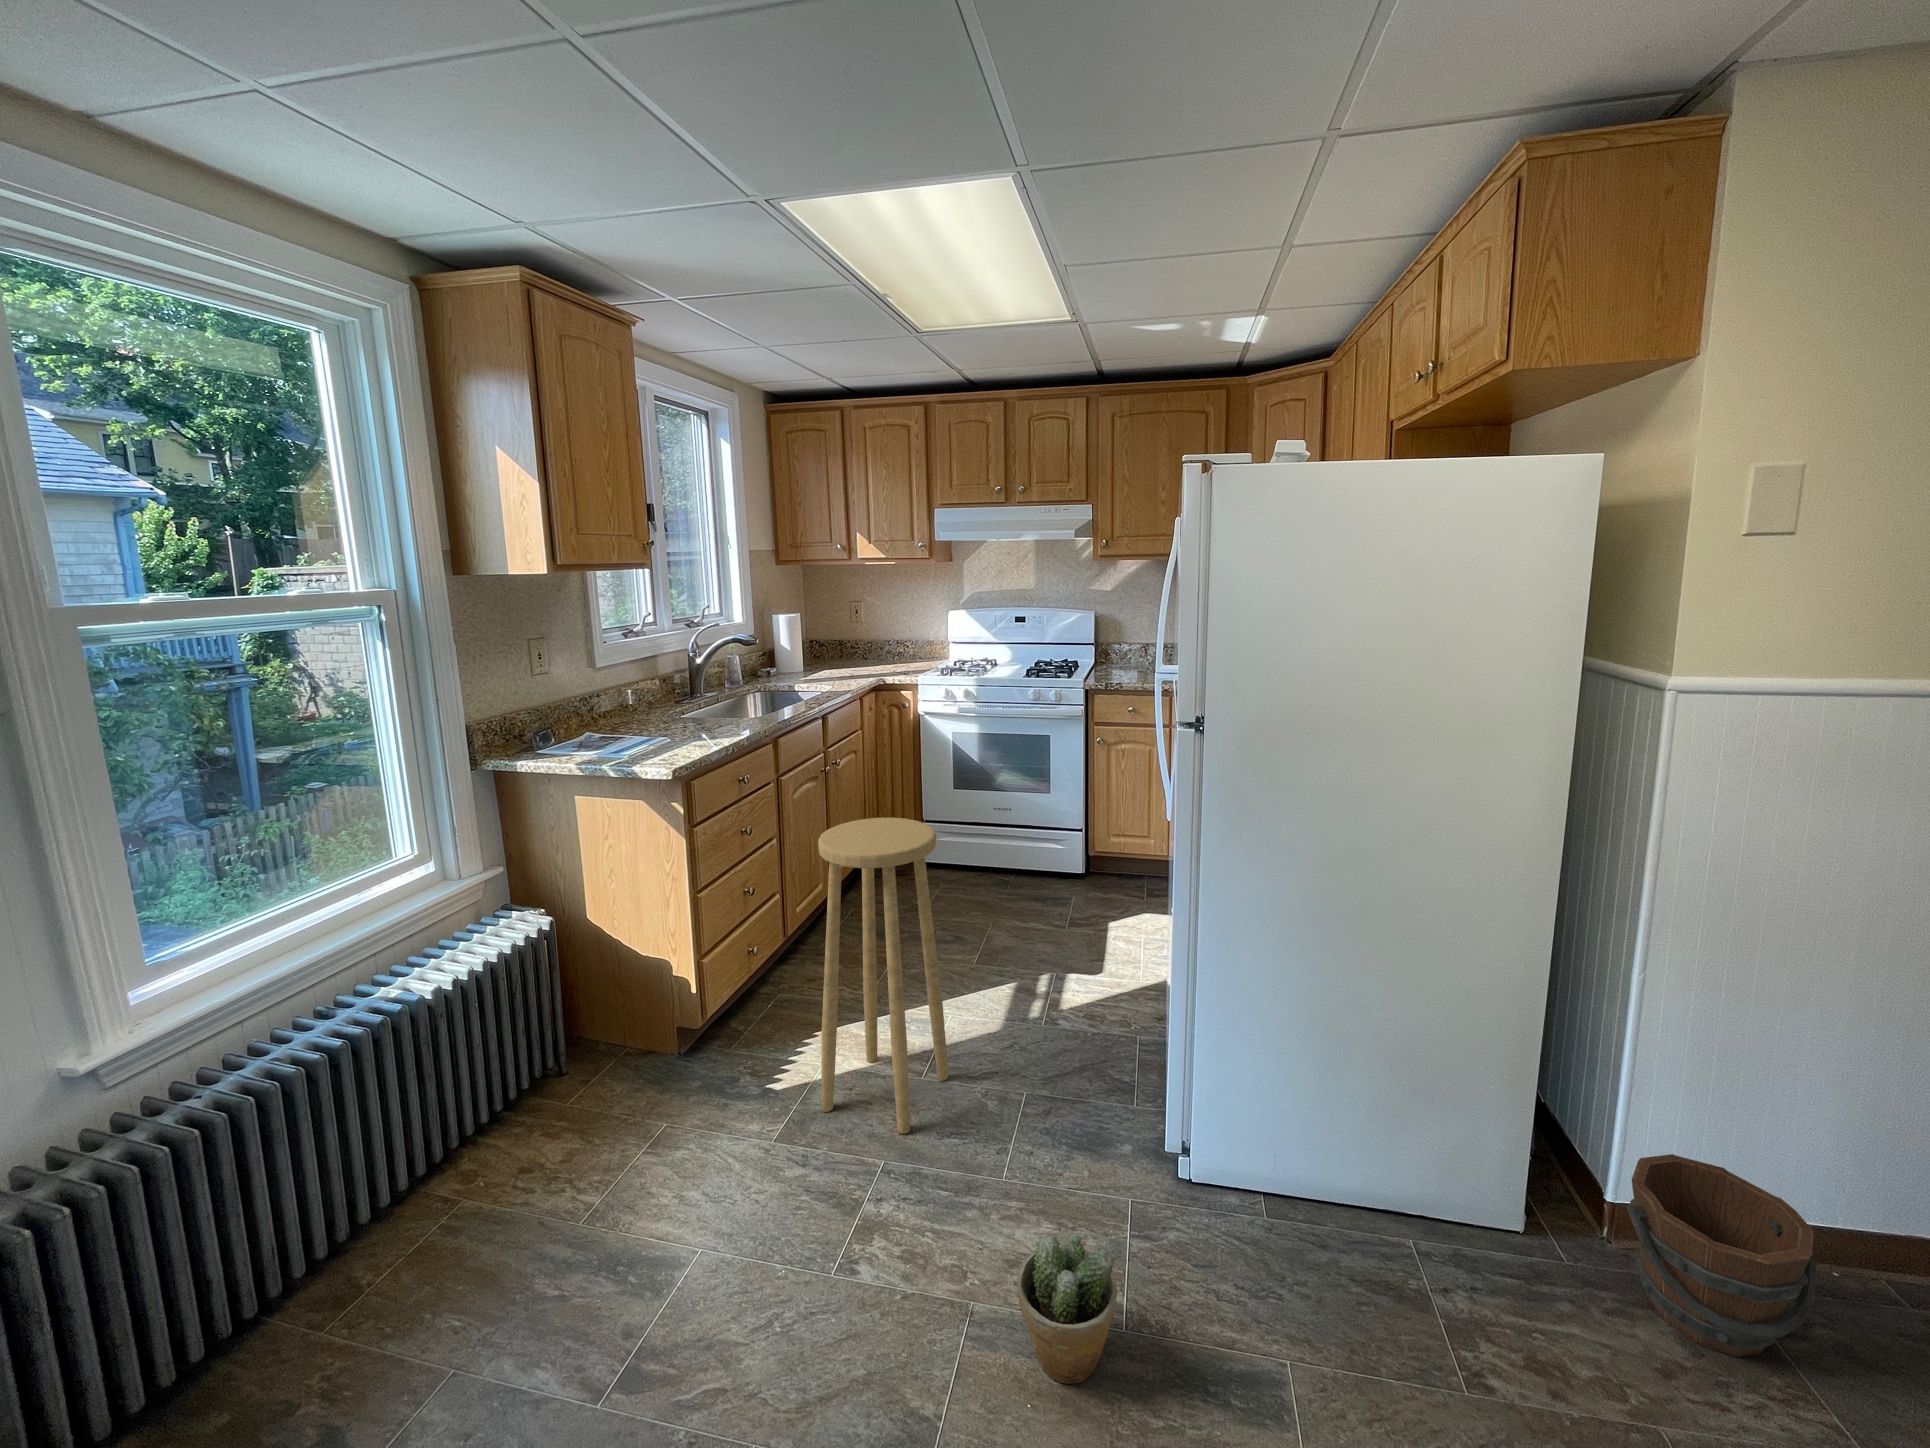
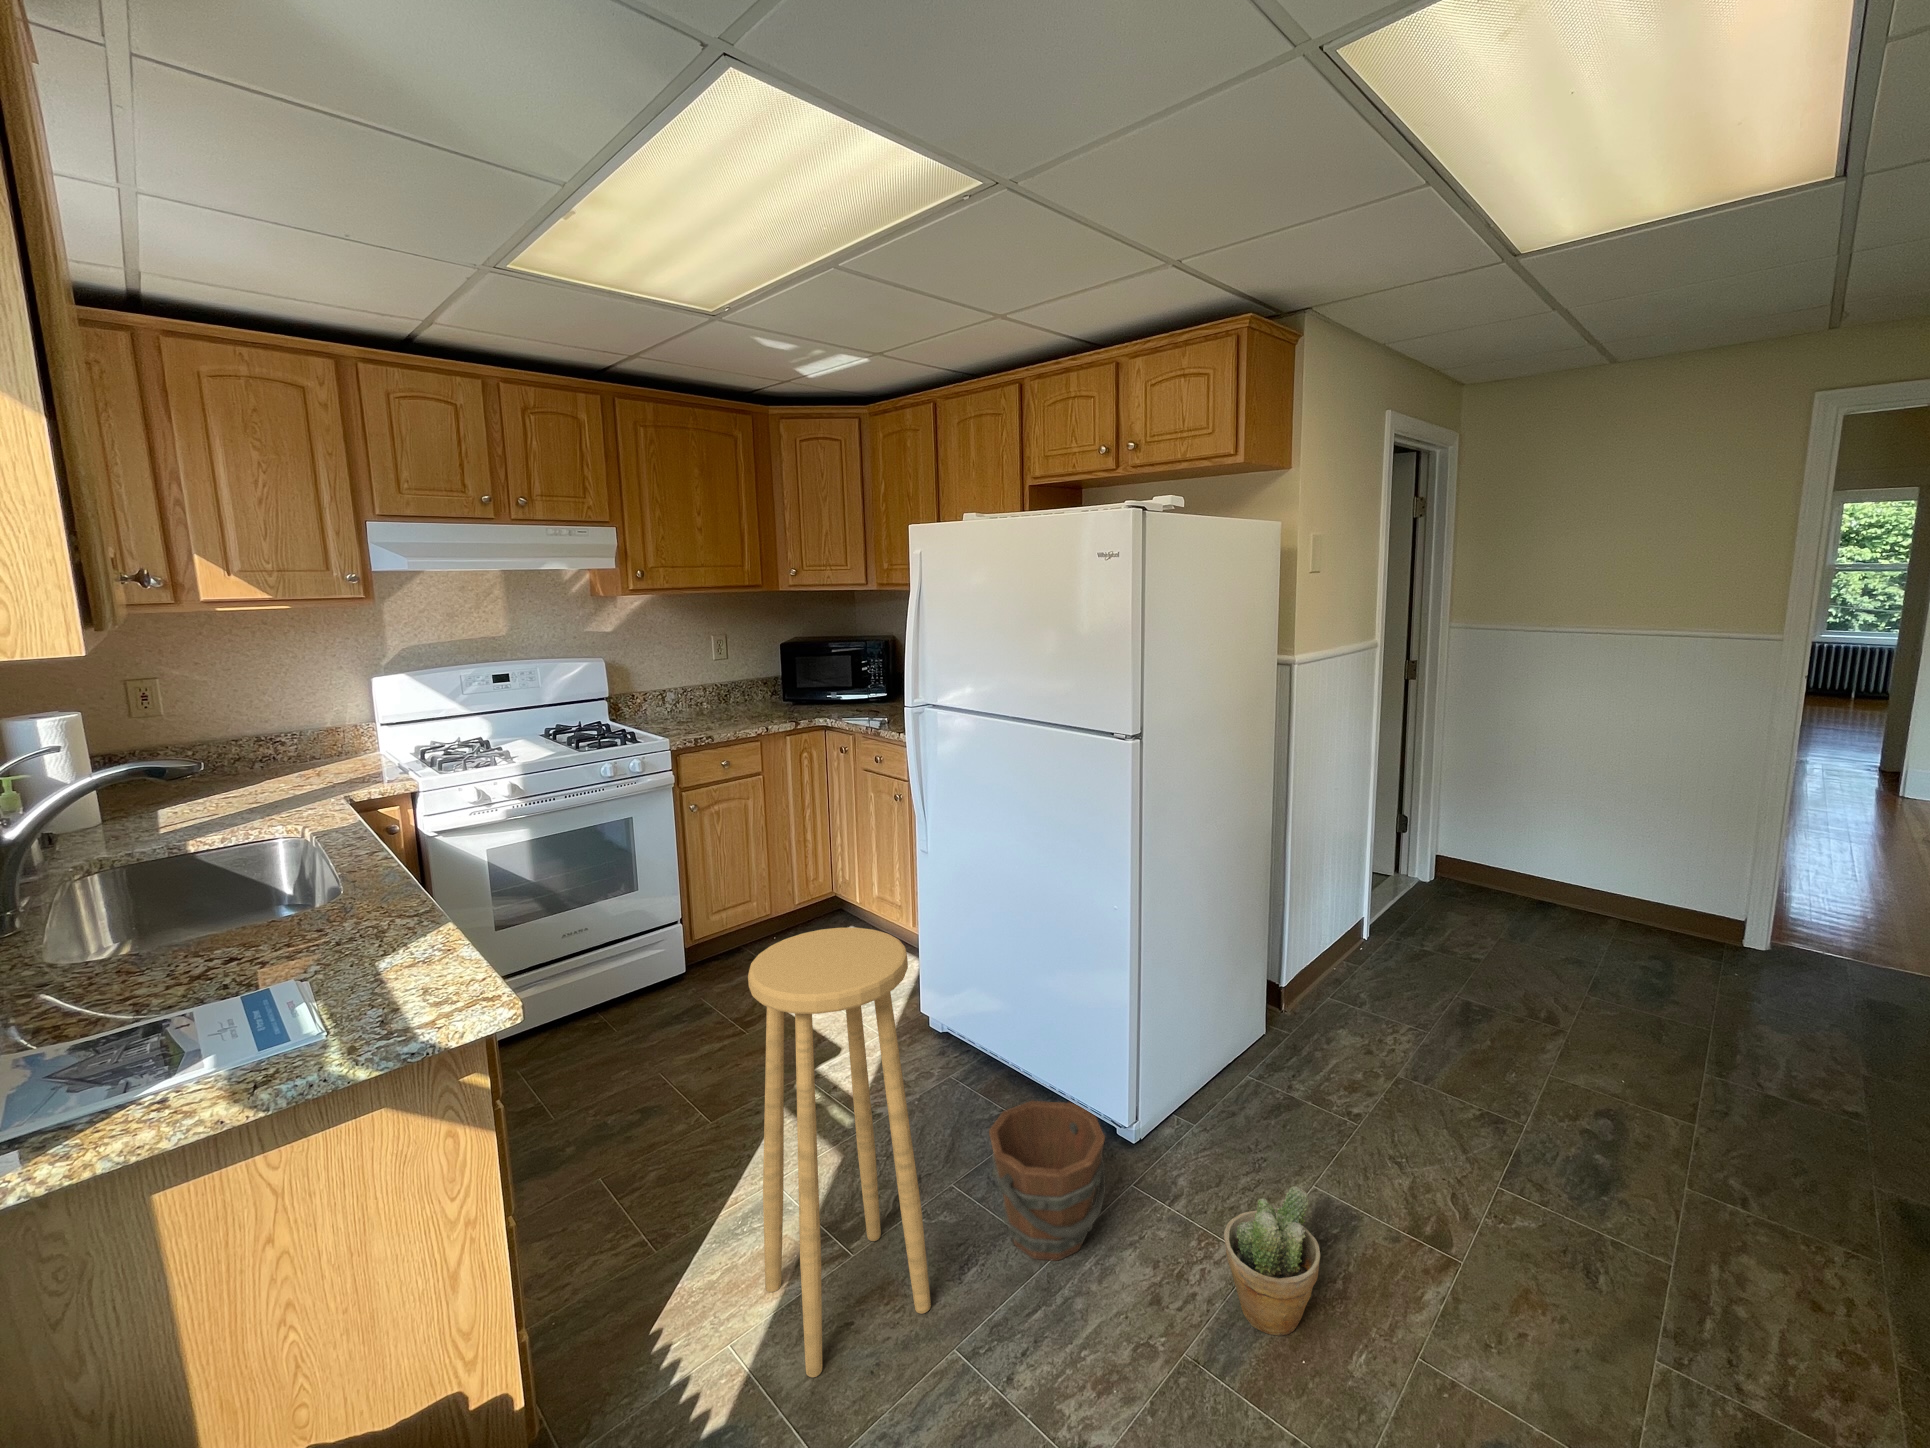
bucket: present [1627,1154,1816,1357] -> present [989,1101,1106,1261]

